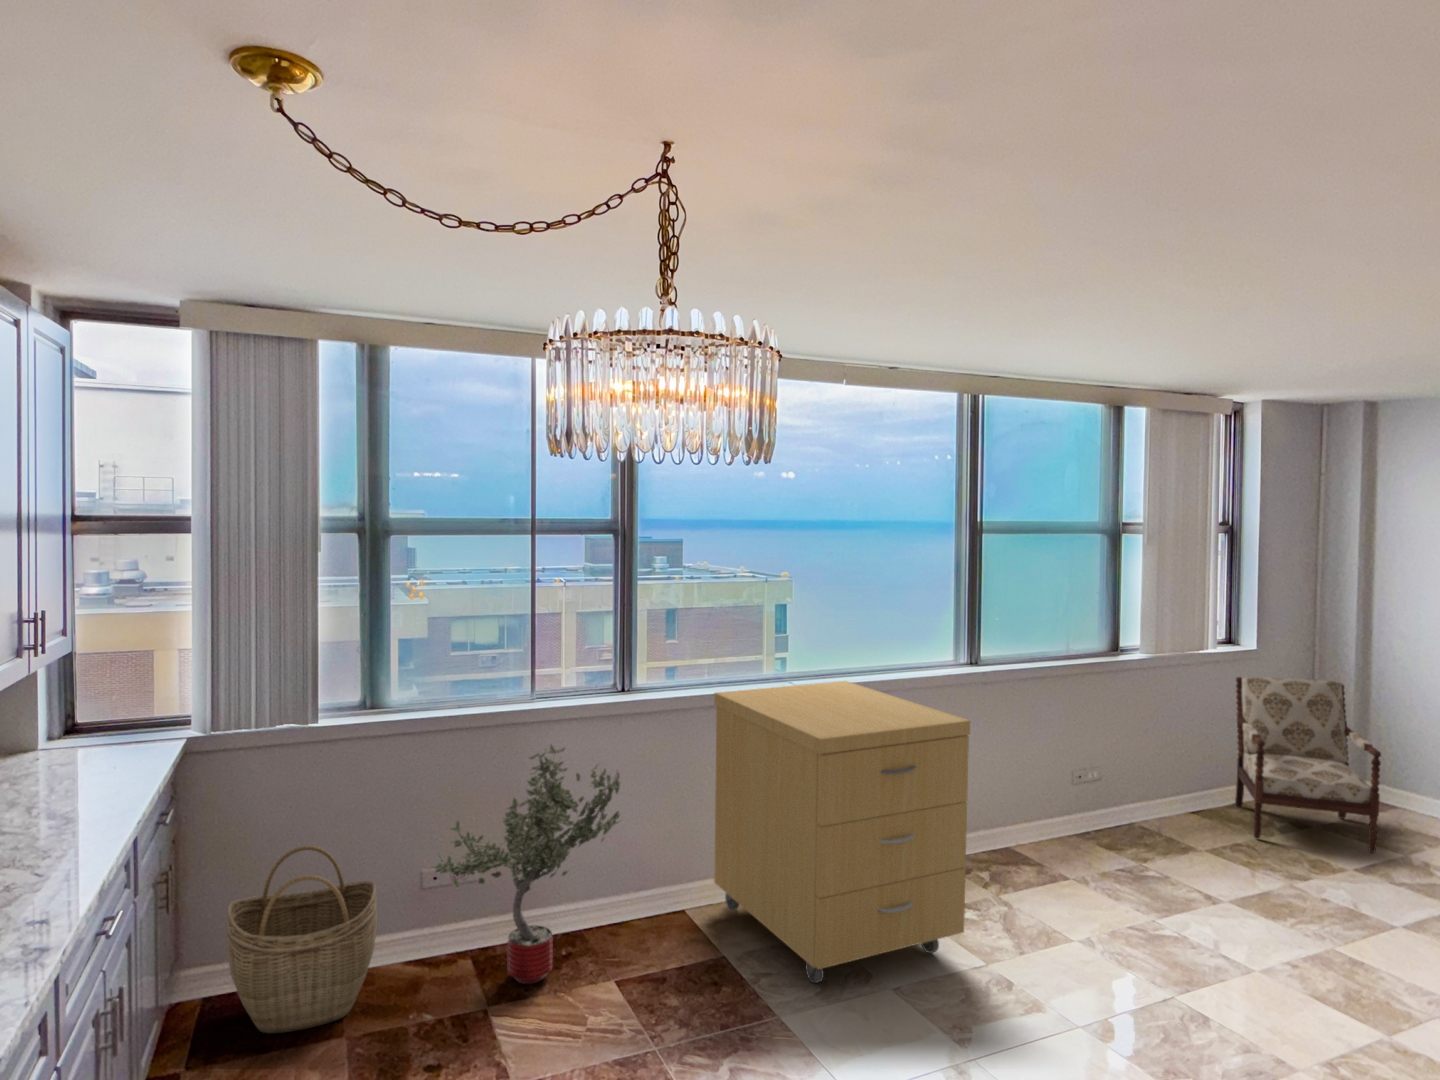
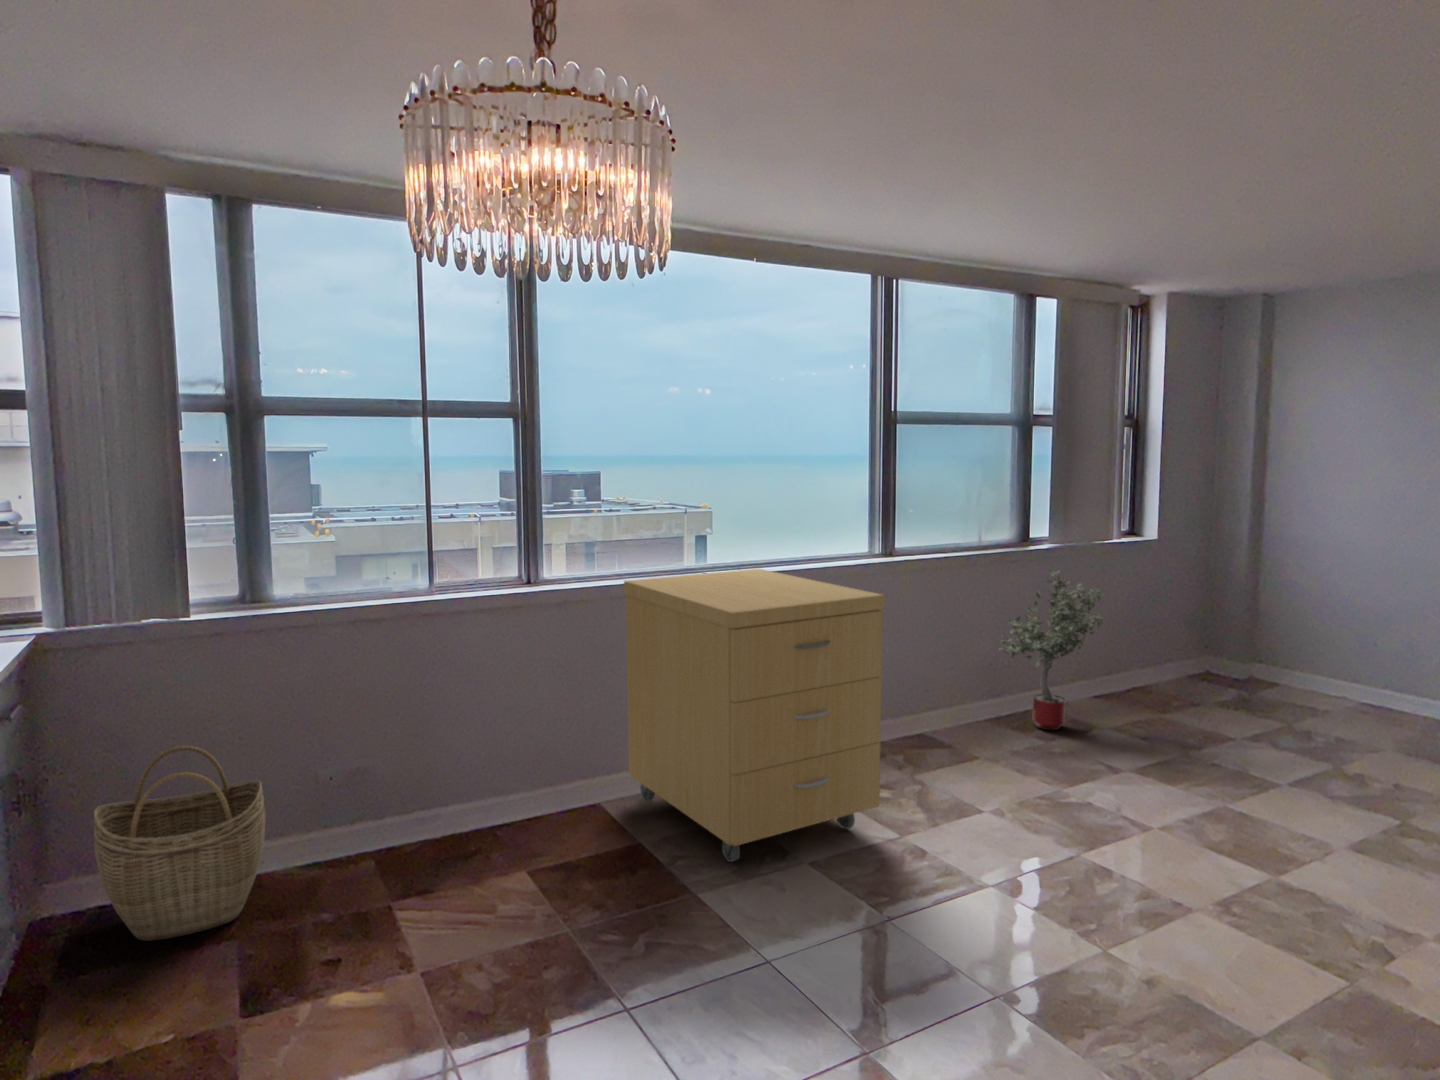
armchair: present [1235,677,1381,853] -> none [1136,564,1272,724]
potted tree: present [433,745,620,984] -> present [999,570,1104,730]

